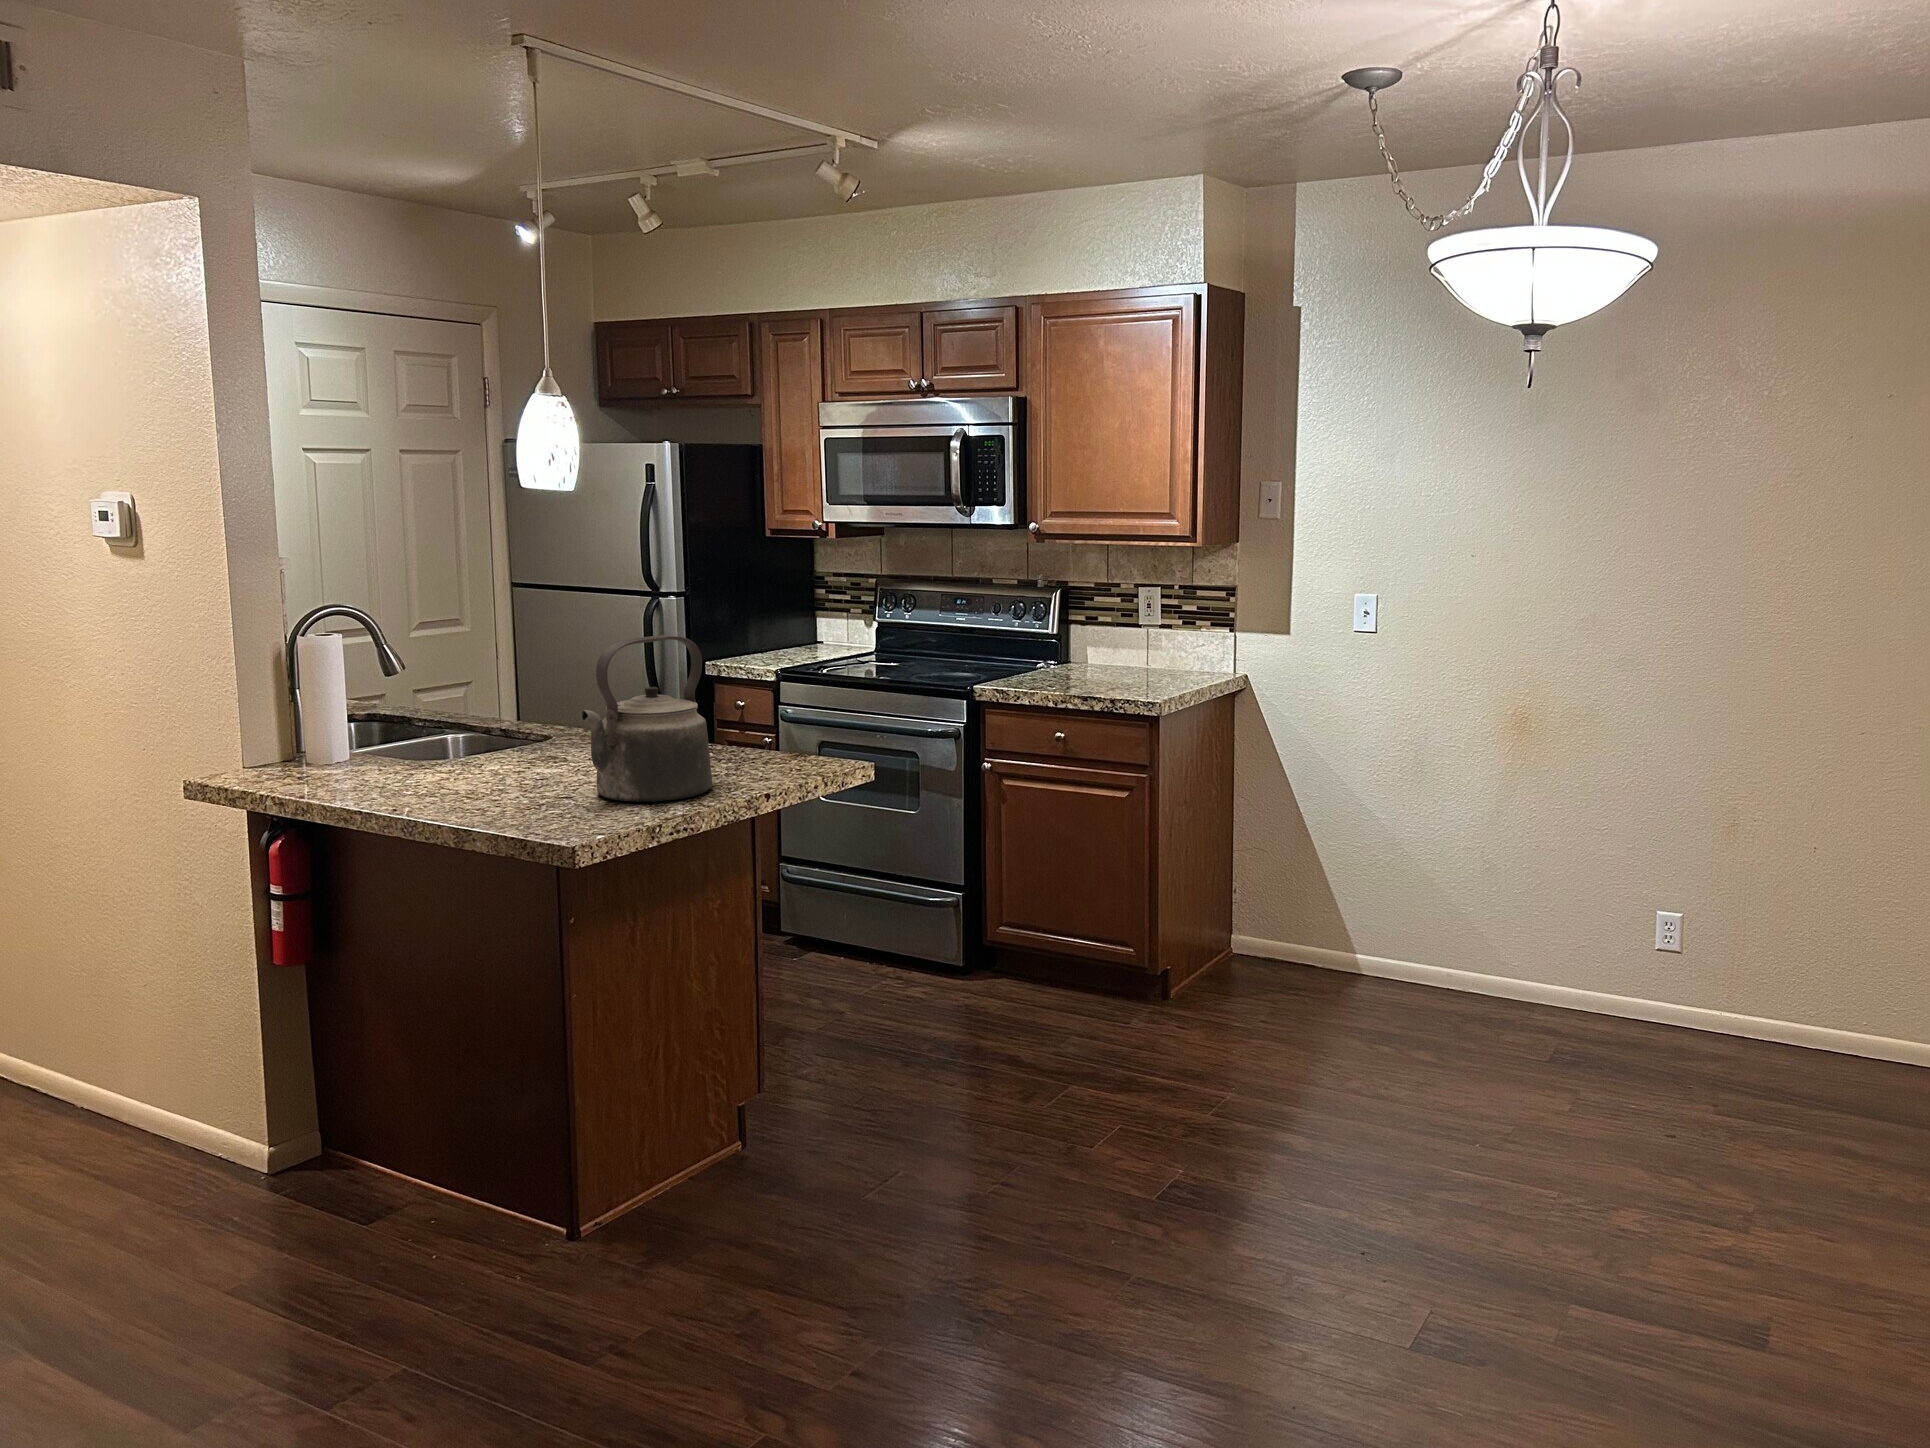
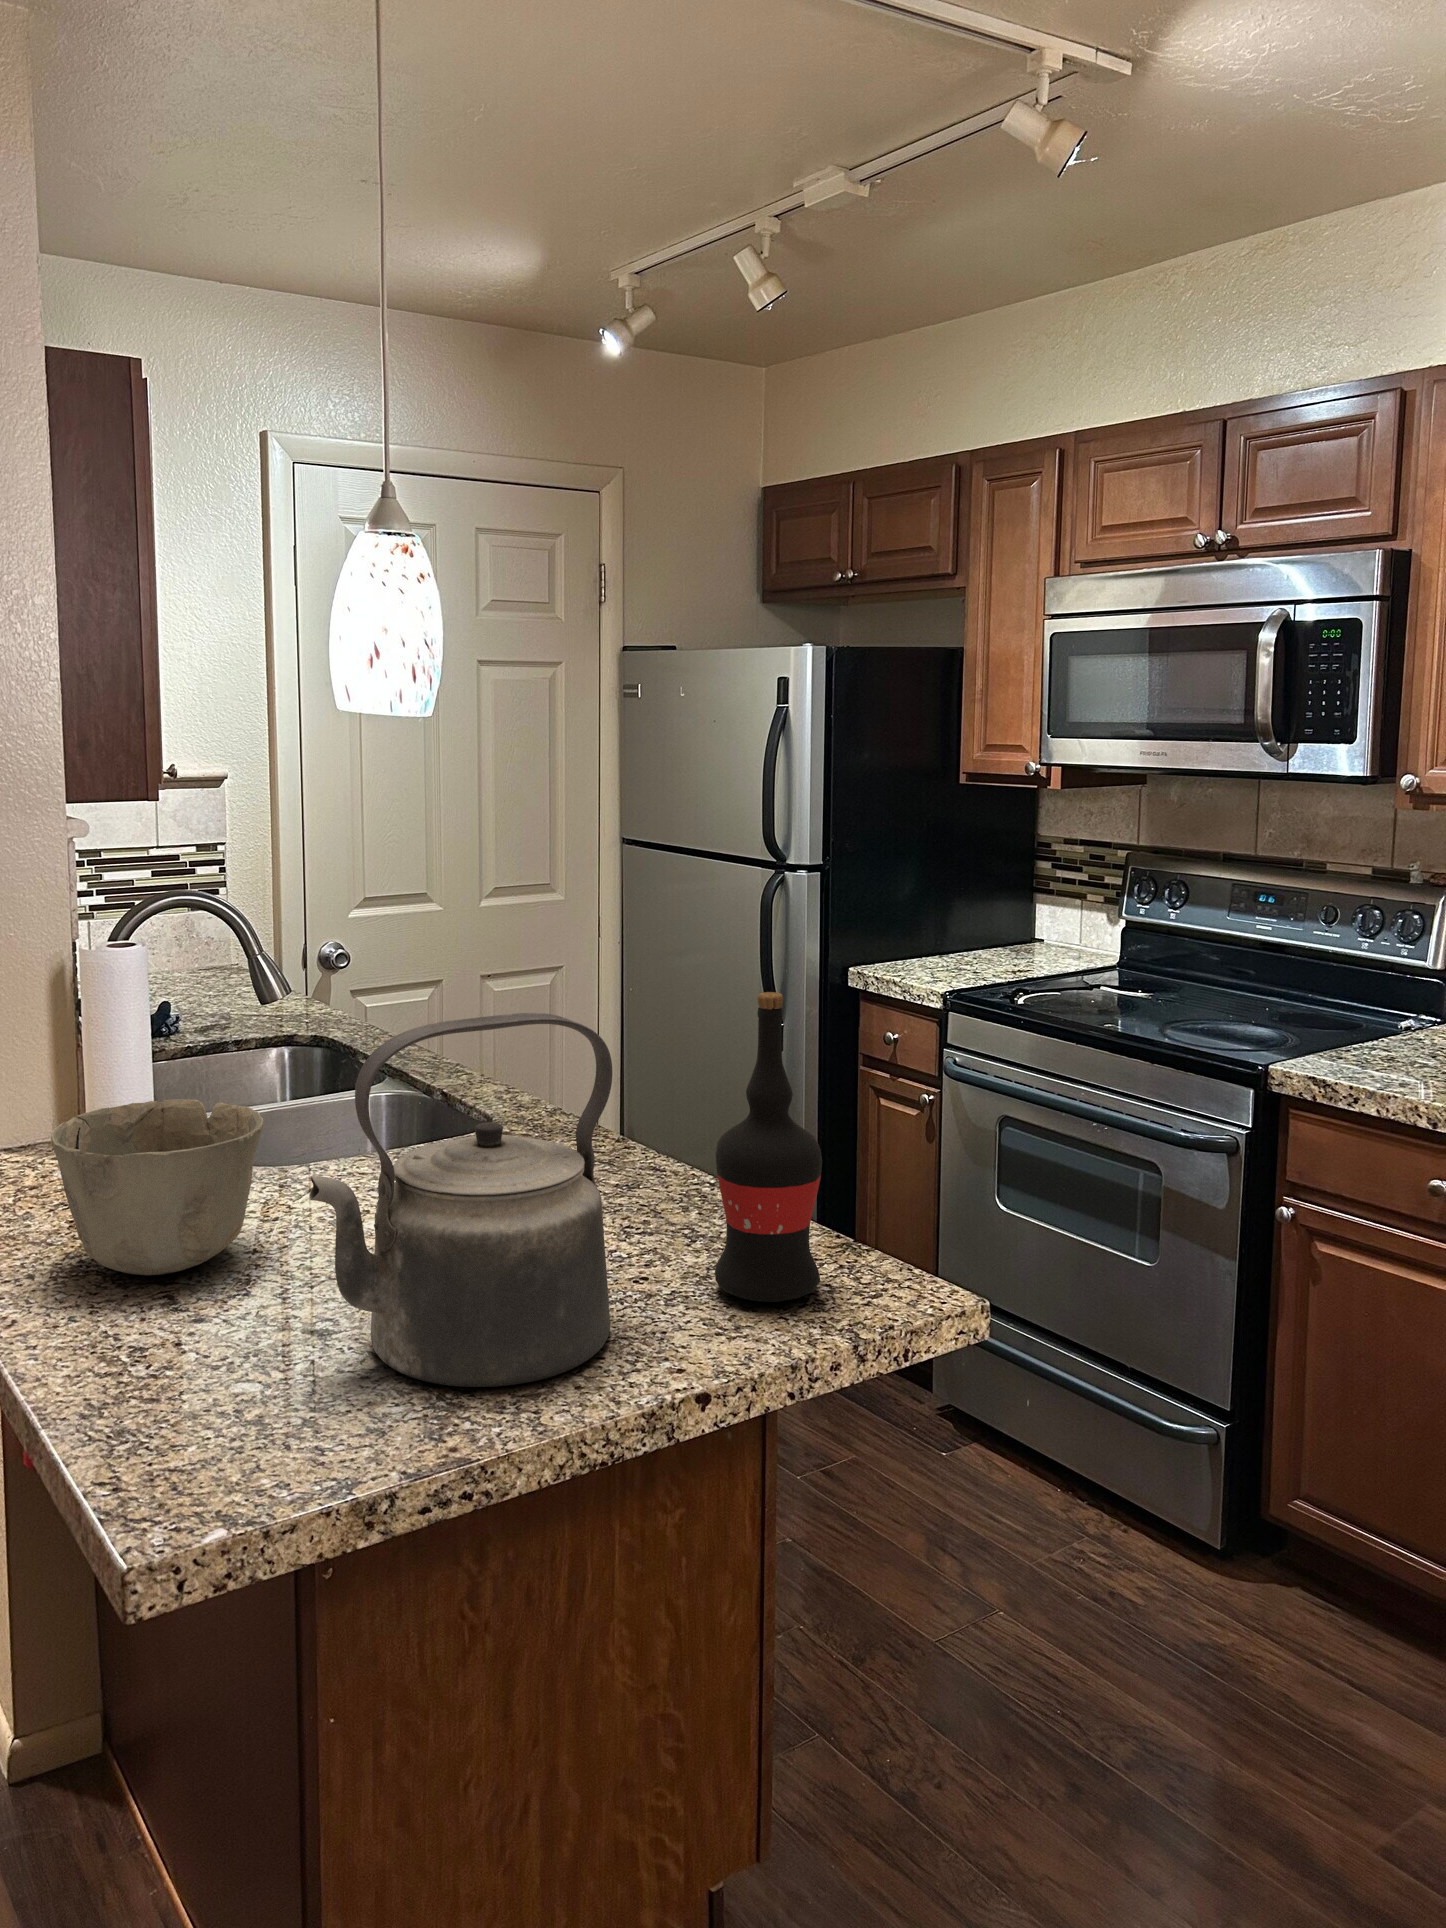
wine bottle: none [743,624,796,770] -> present [715,992,822,1302]
ceramic bowl: none [386,706,500,792] -> present [51,1099,263,1275]

